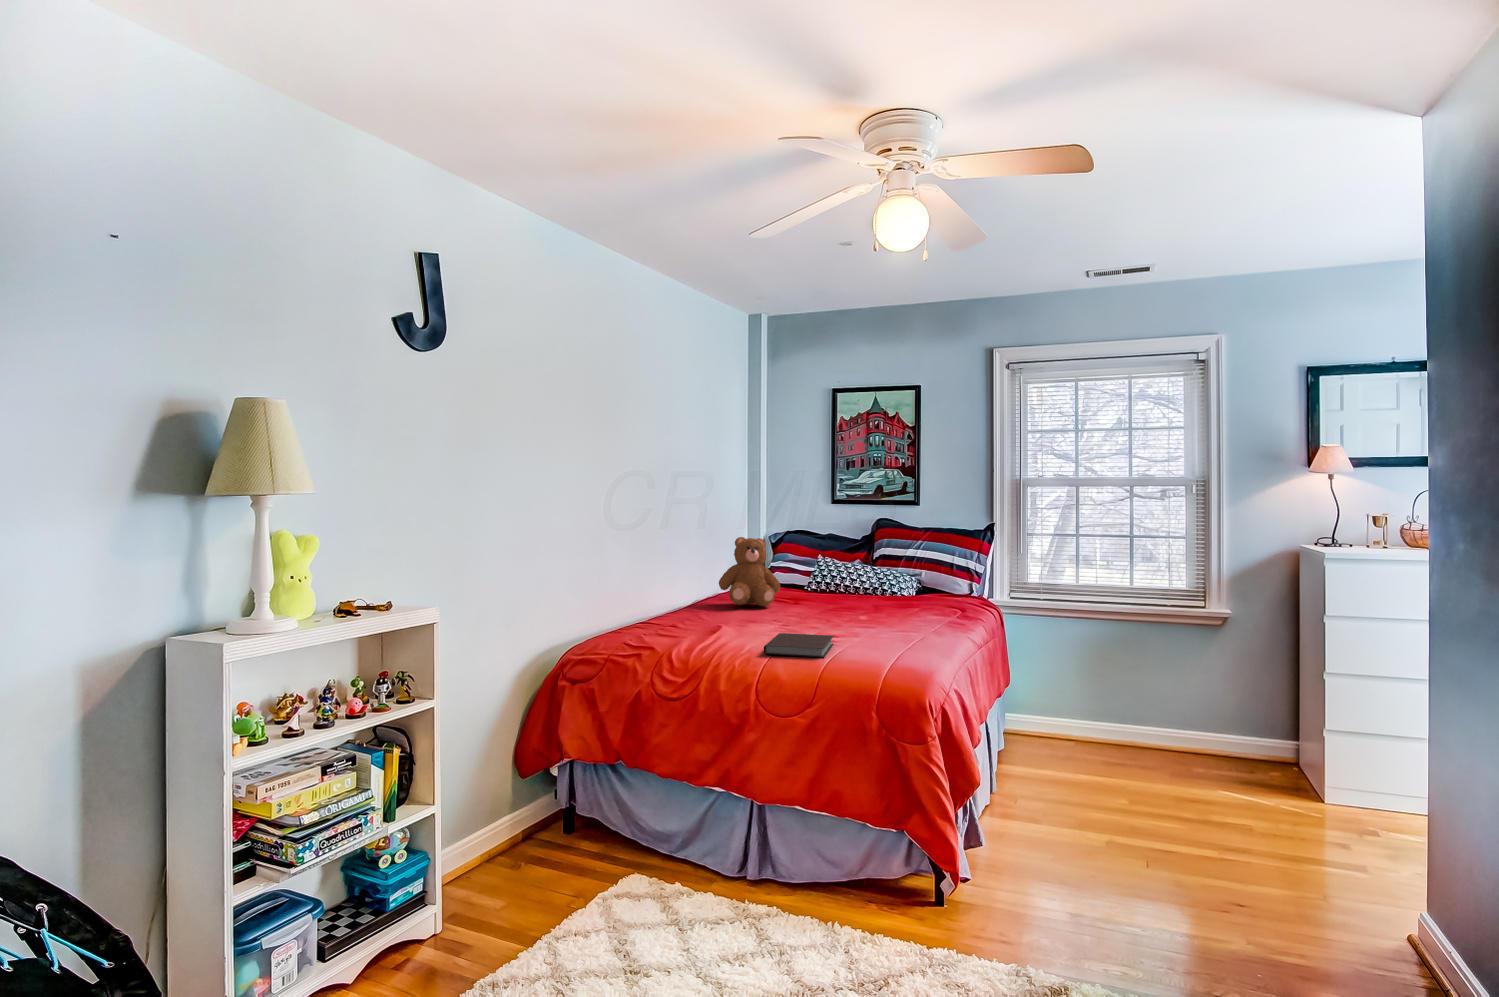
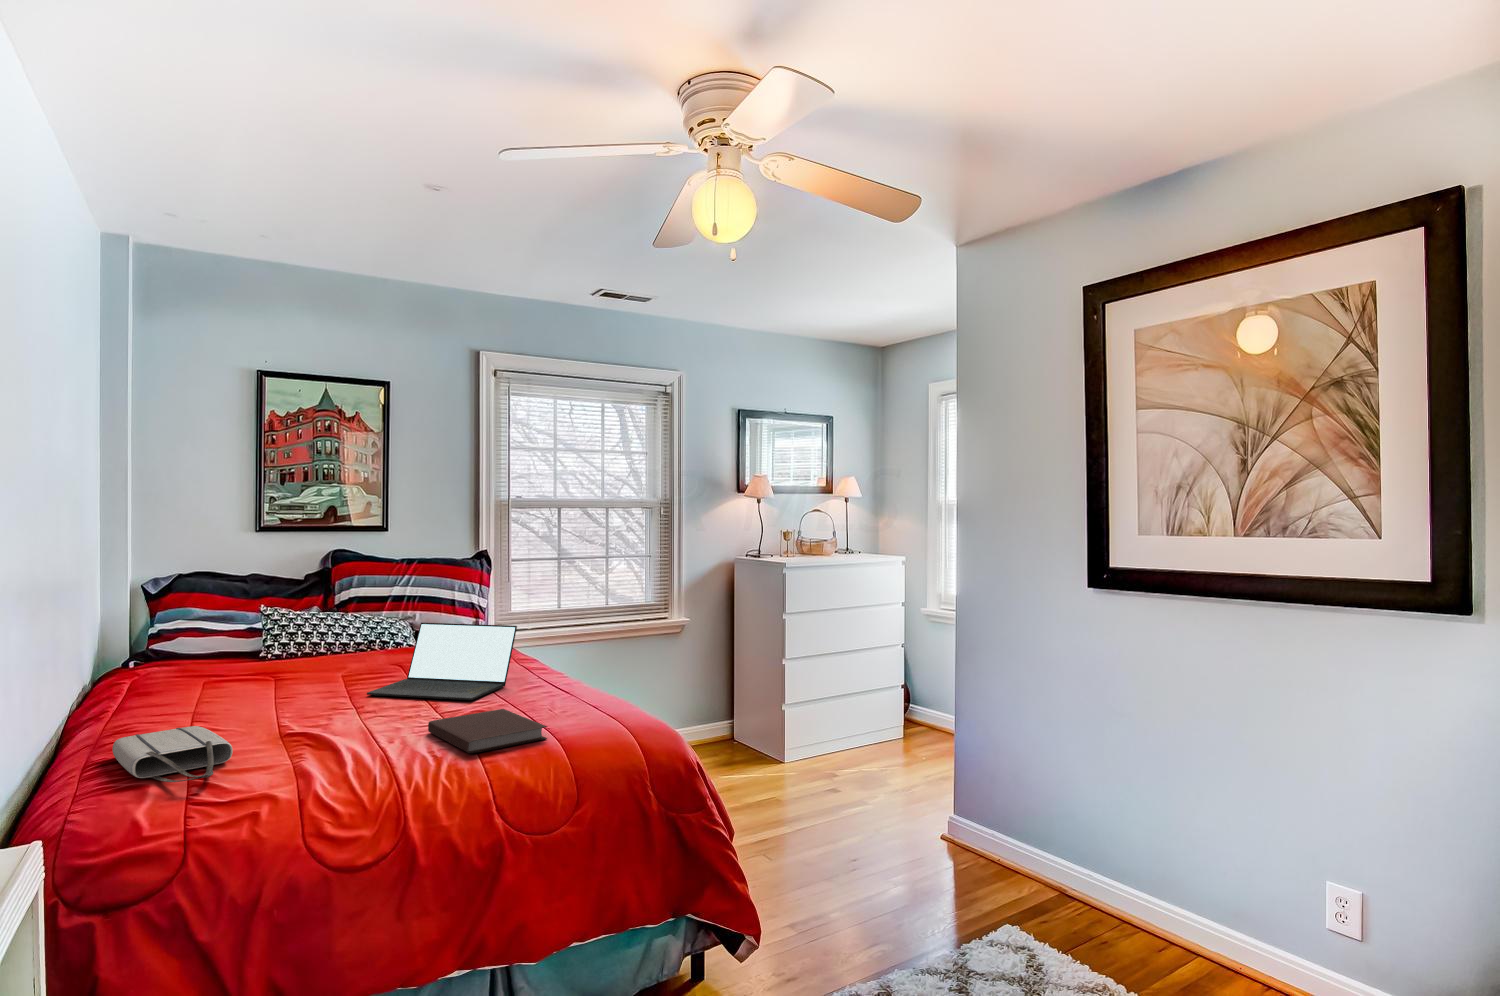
teddy bear: present [719,537,780,606] -> none [172,588,281,697]
laptop: none [804,573,906,630] -> present [367,623,517,700]
tote bag: none [629,612,687,635] -> present [113,726,233,782]

